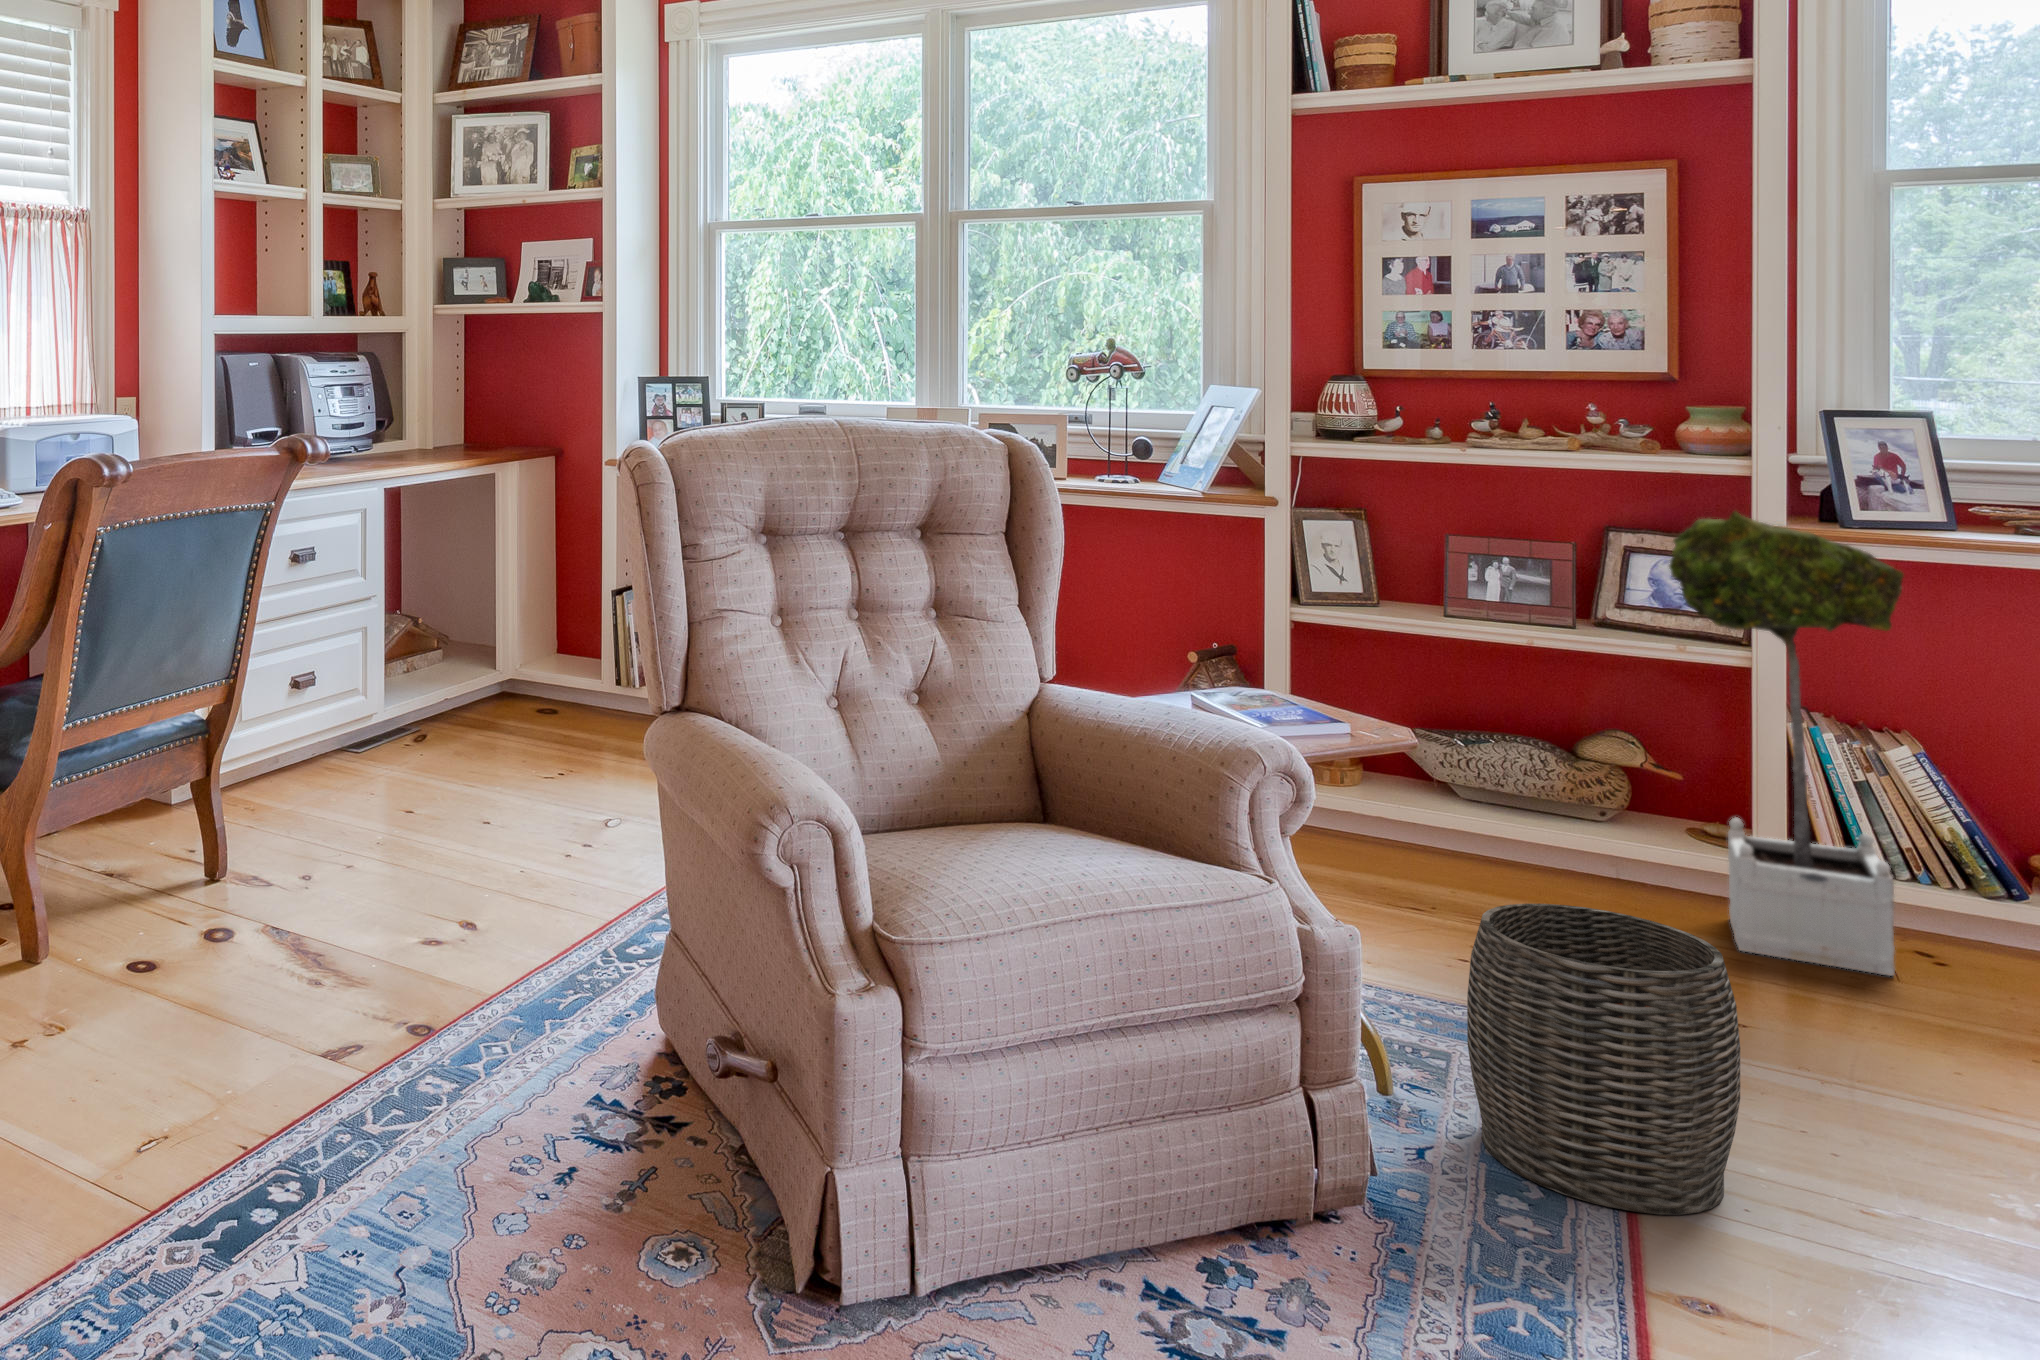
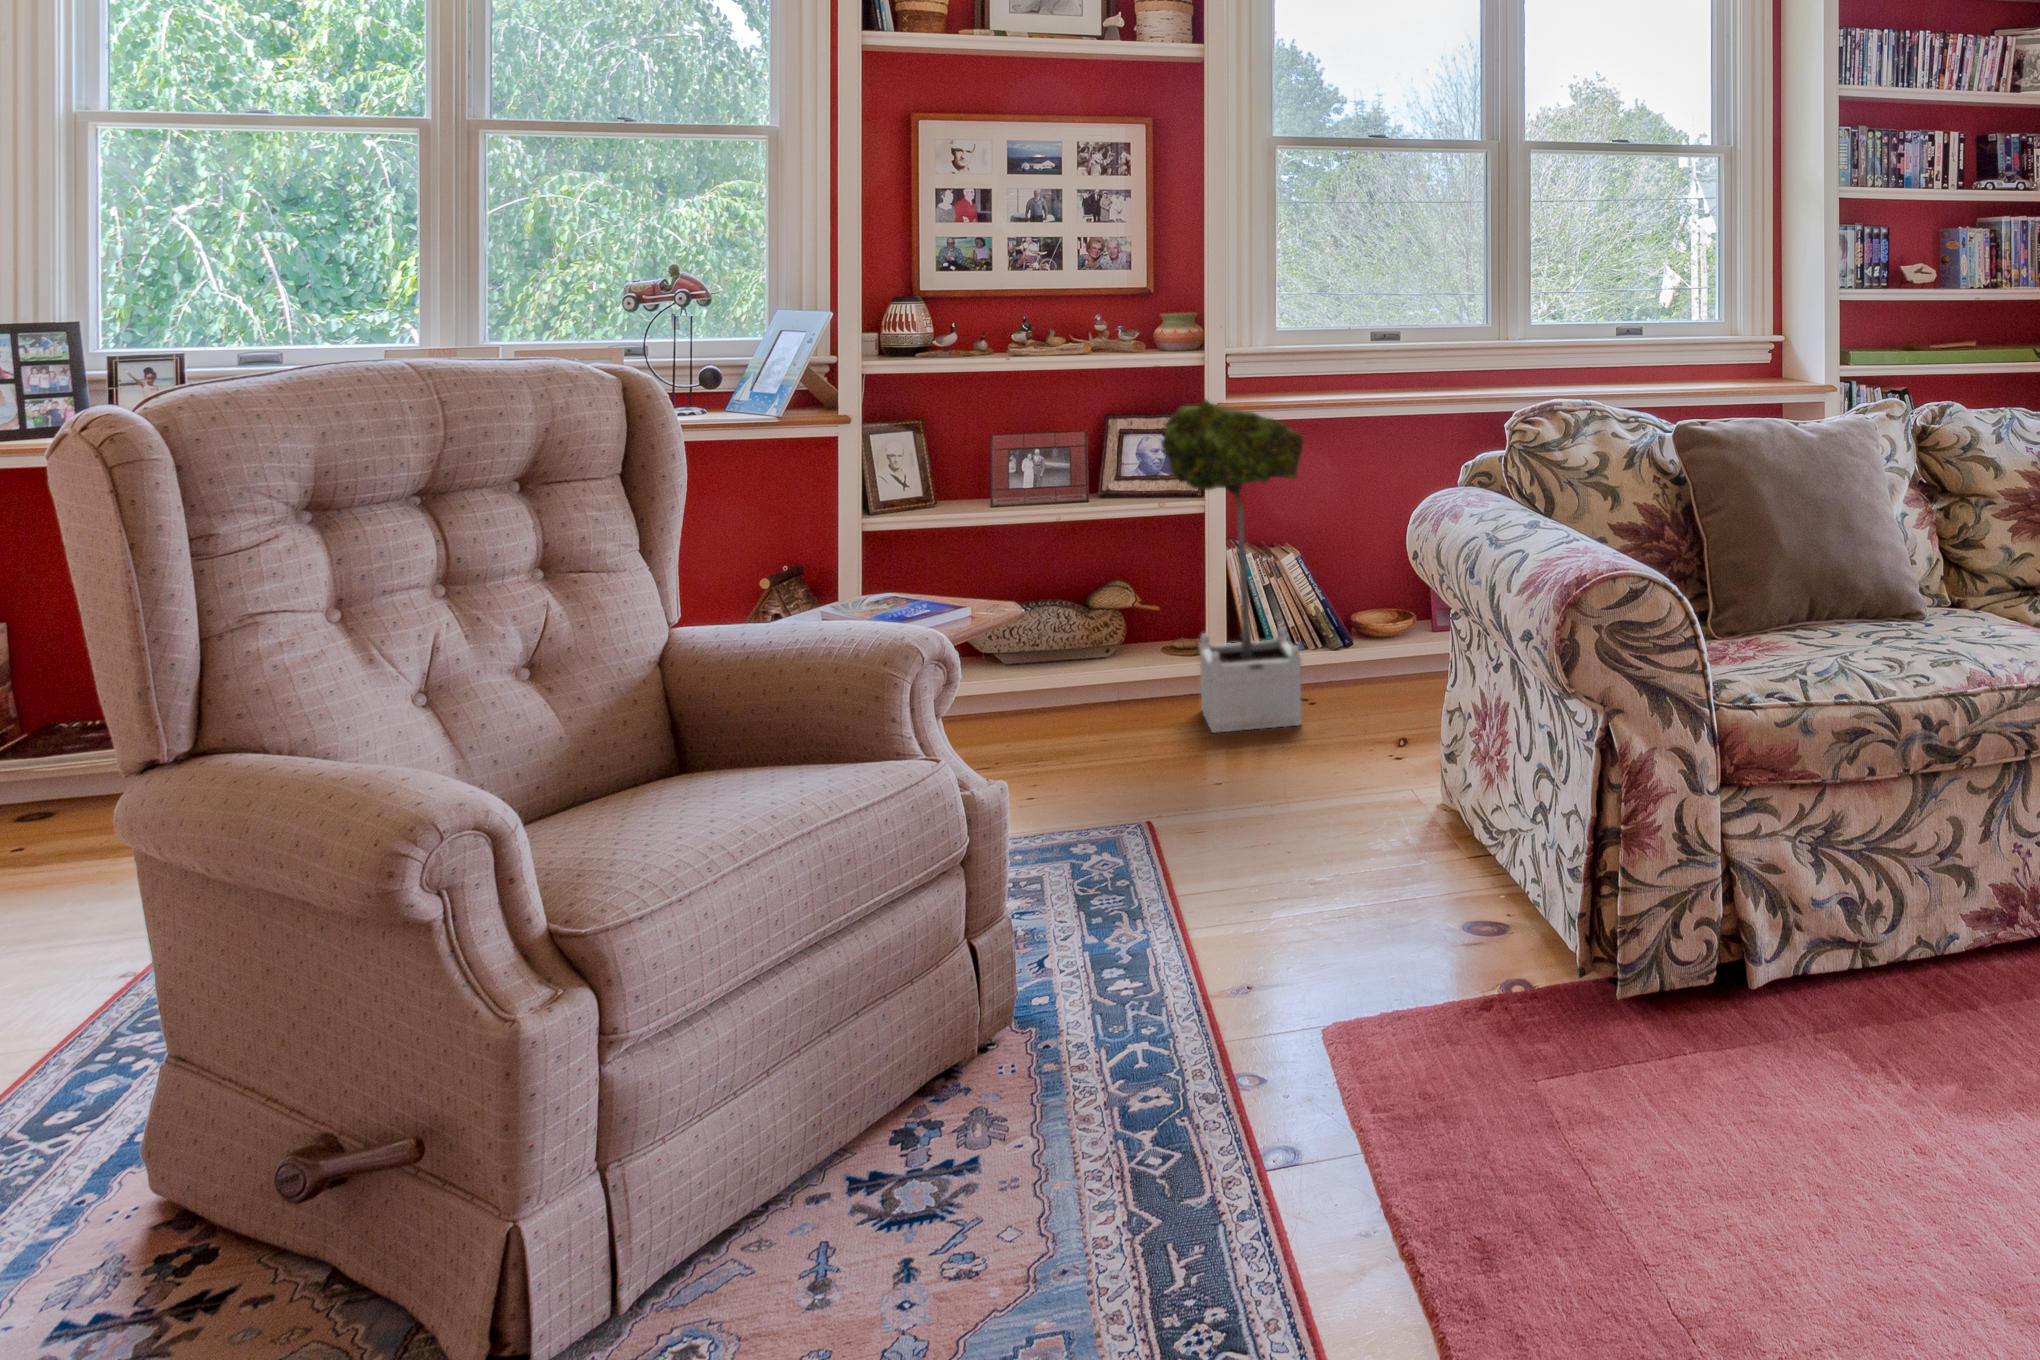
woven basket: present [1467,904,1740,1214] -> none [1069,726,1251,956]

